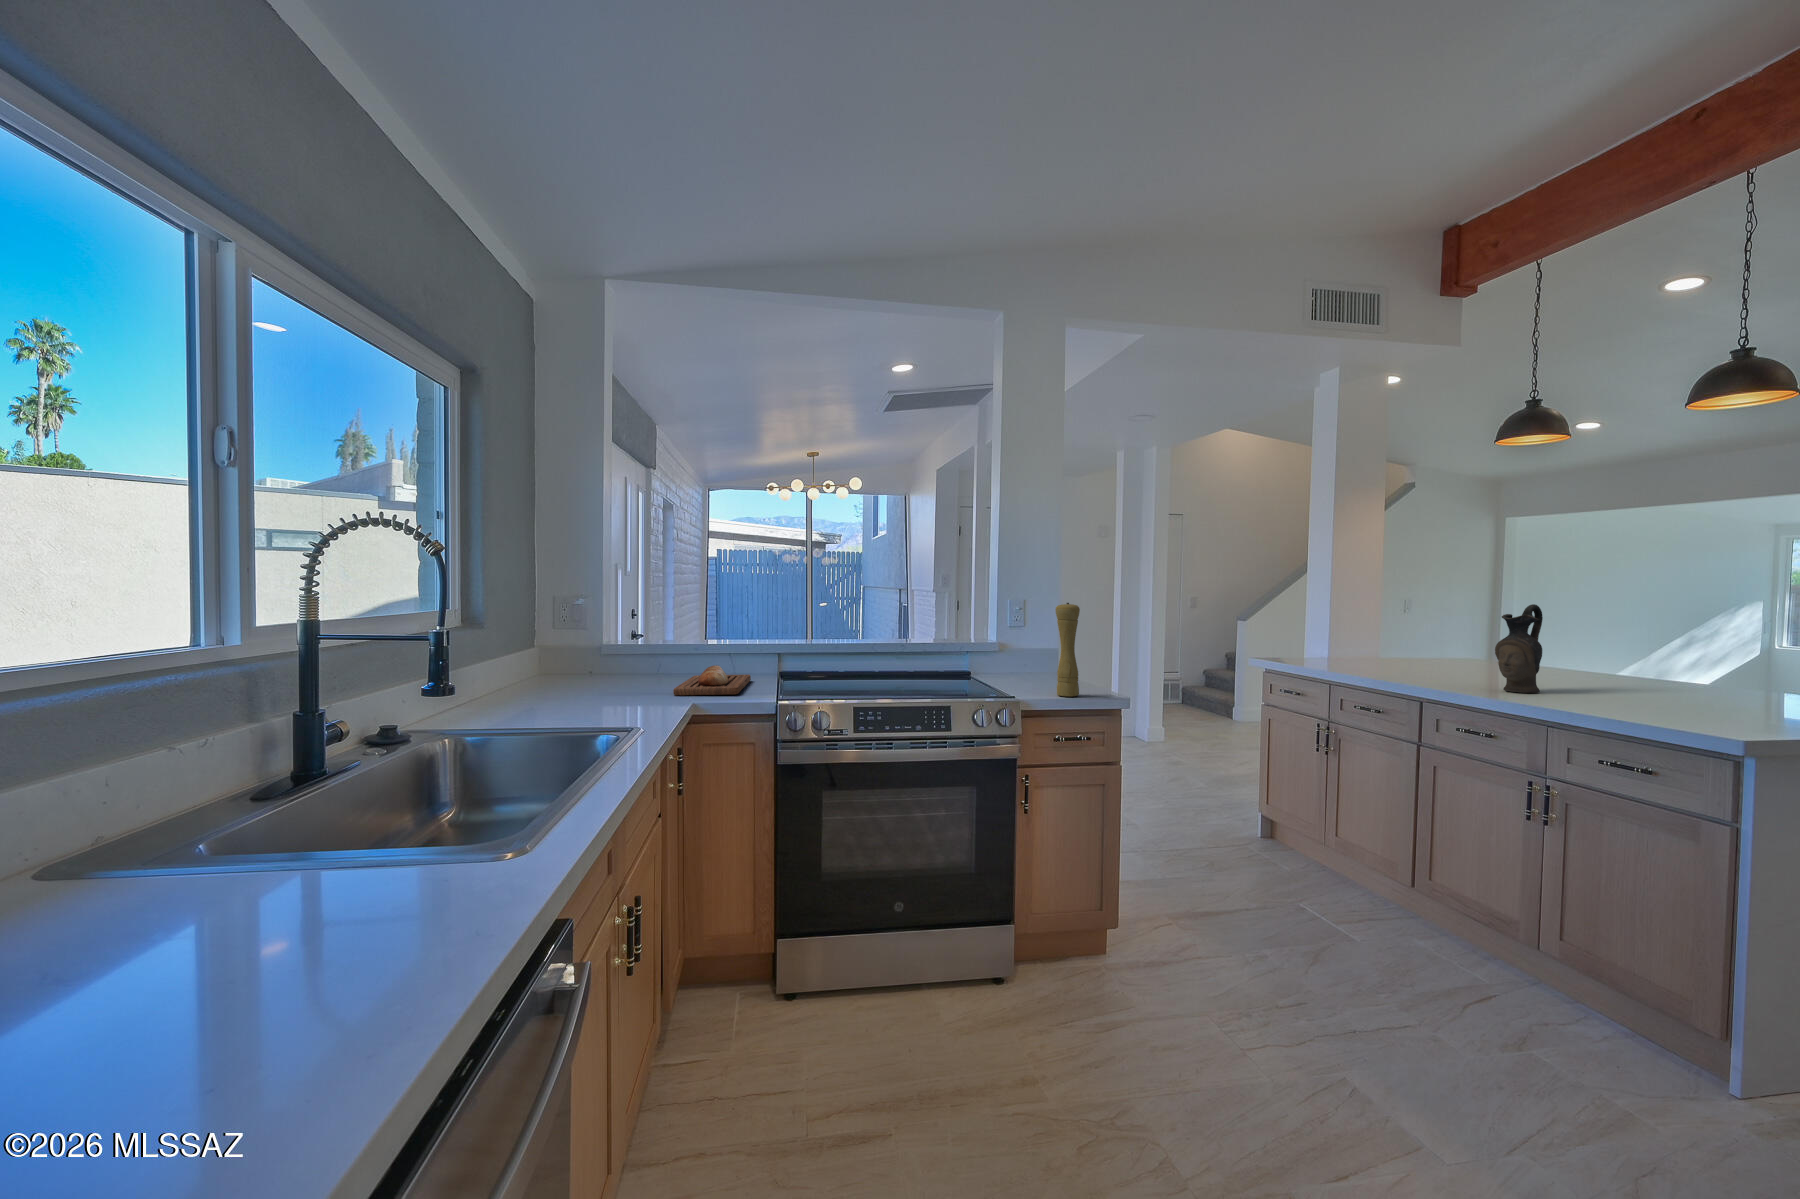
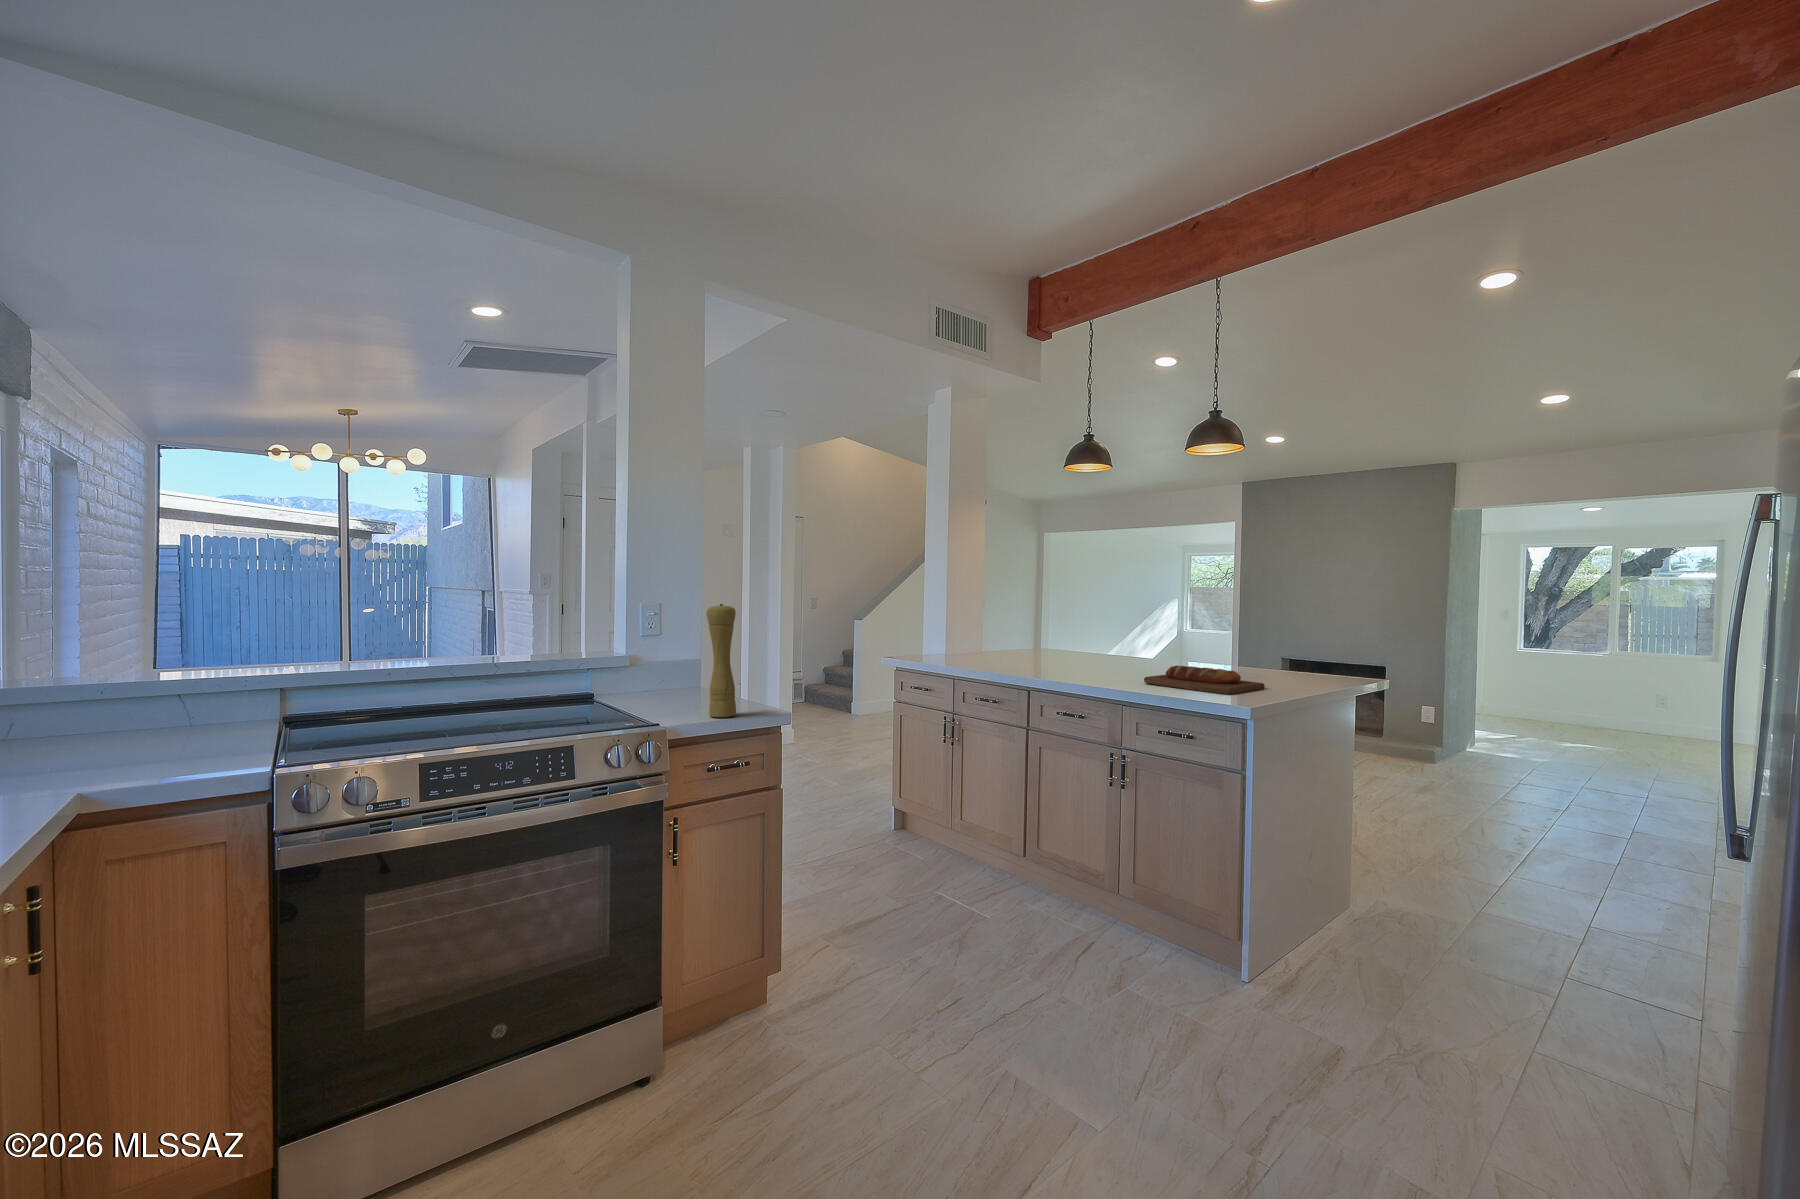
ceramic pitcher: present [1495,604,1543,693] -> none [1102,599,1136,678]
bread loaf: present [673,665,751,695] -> present [1144,666,1265,694]

